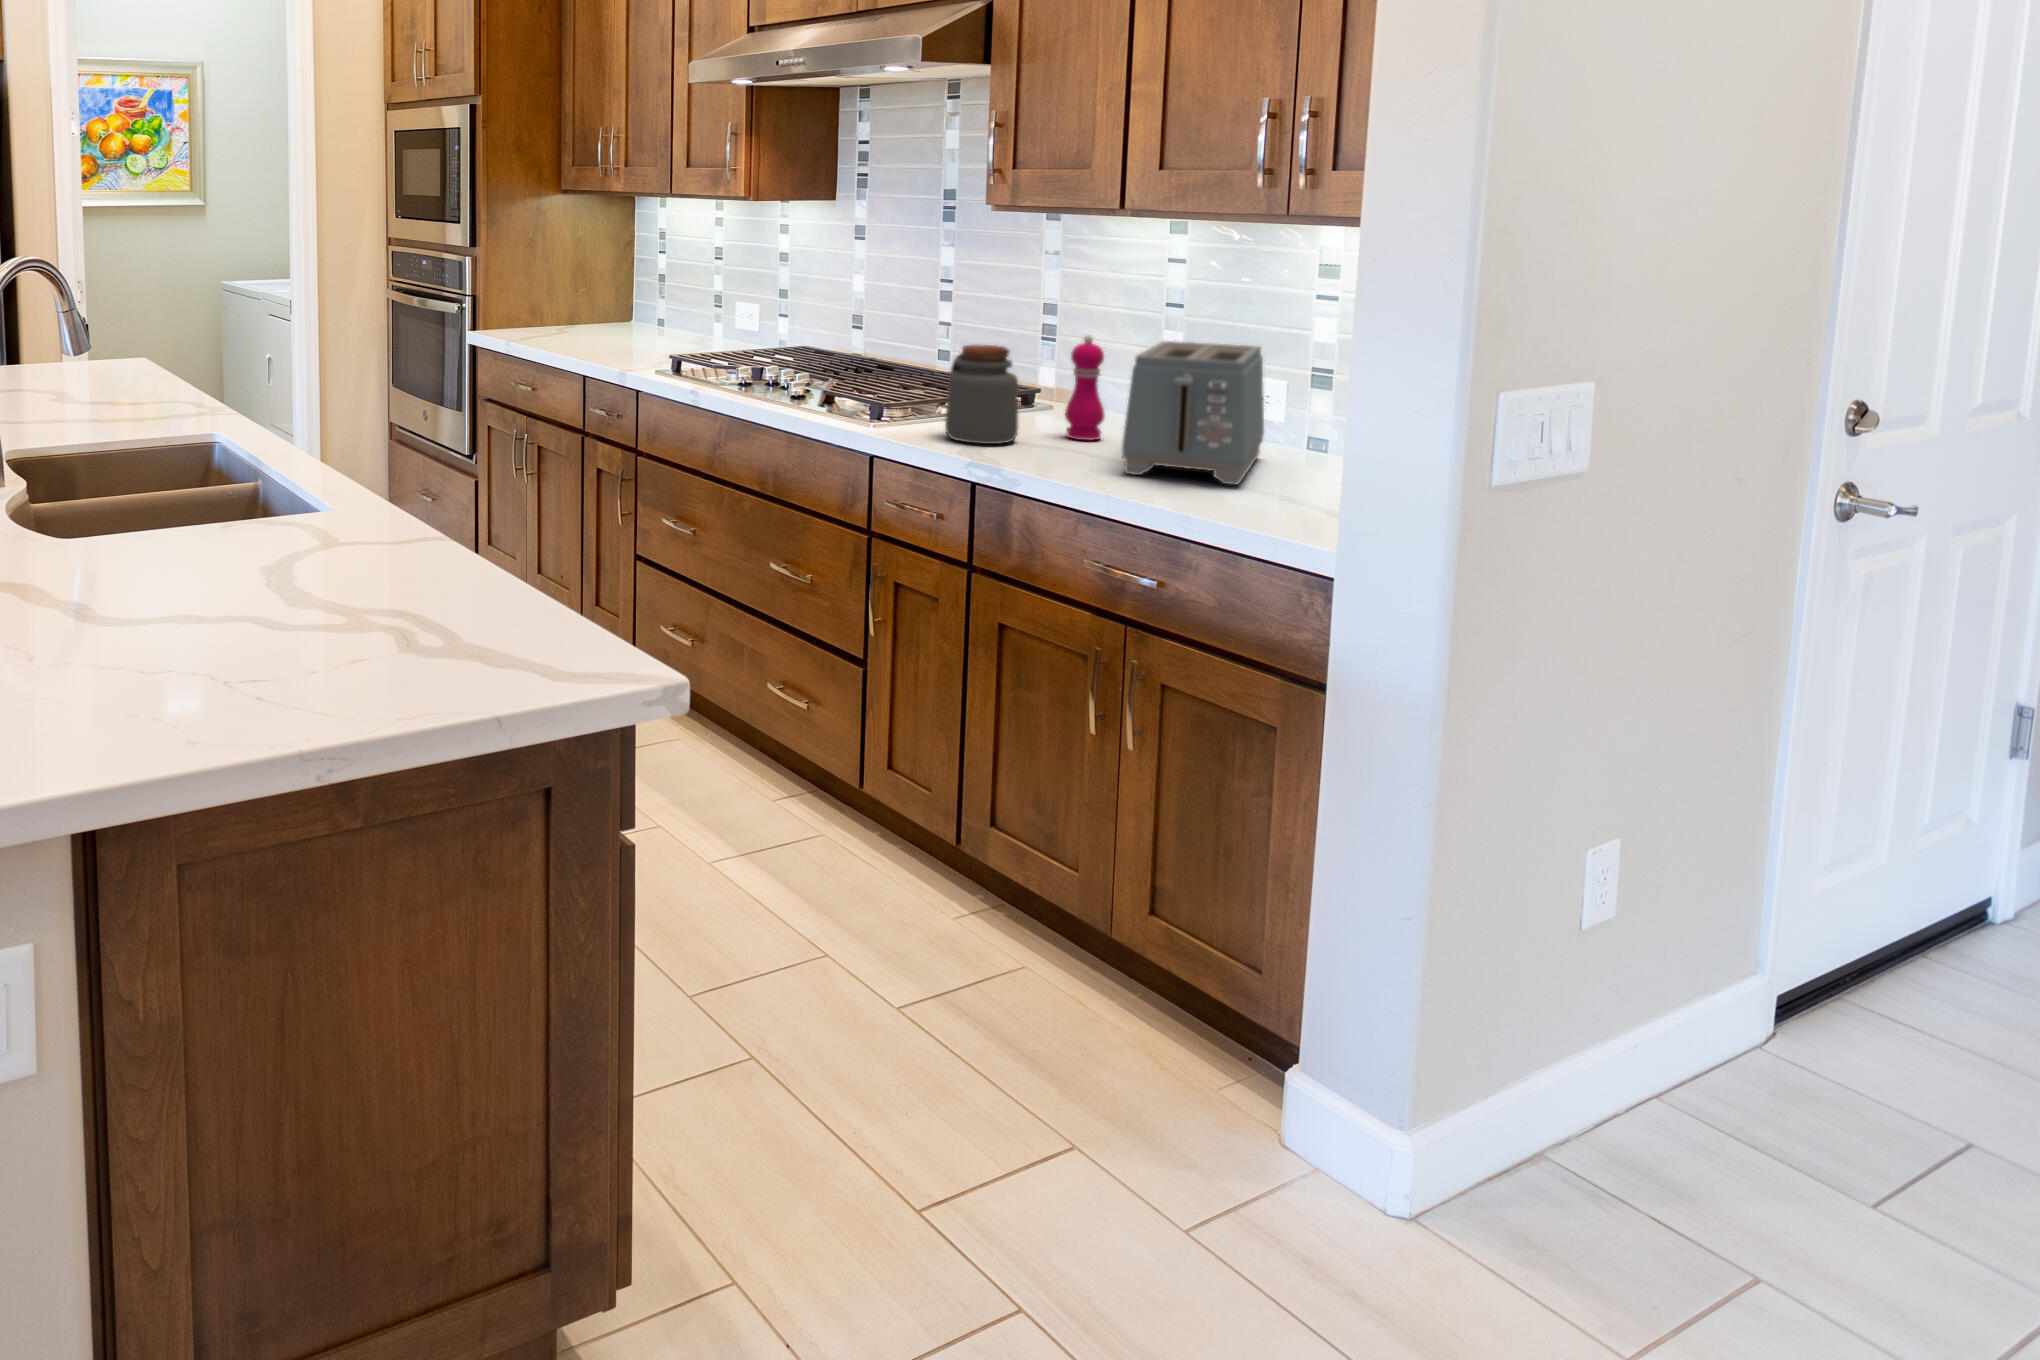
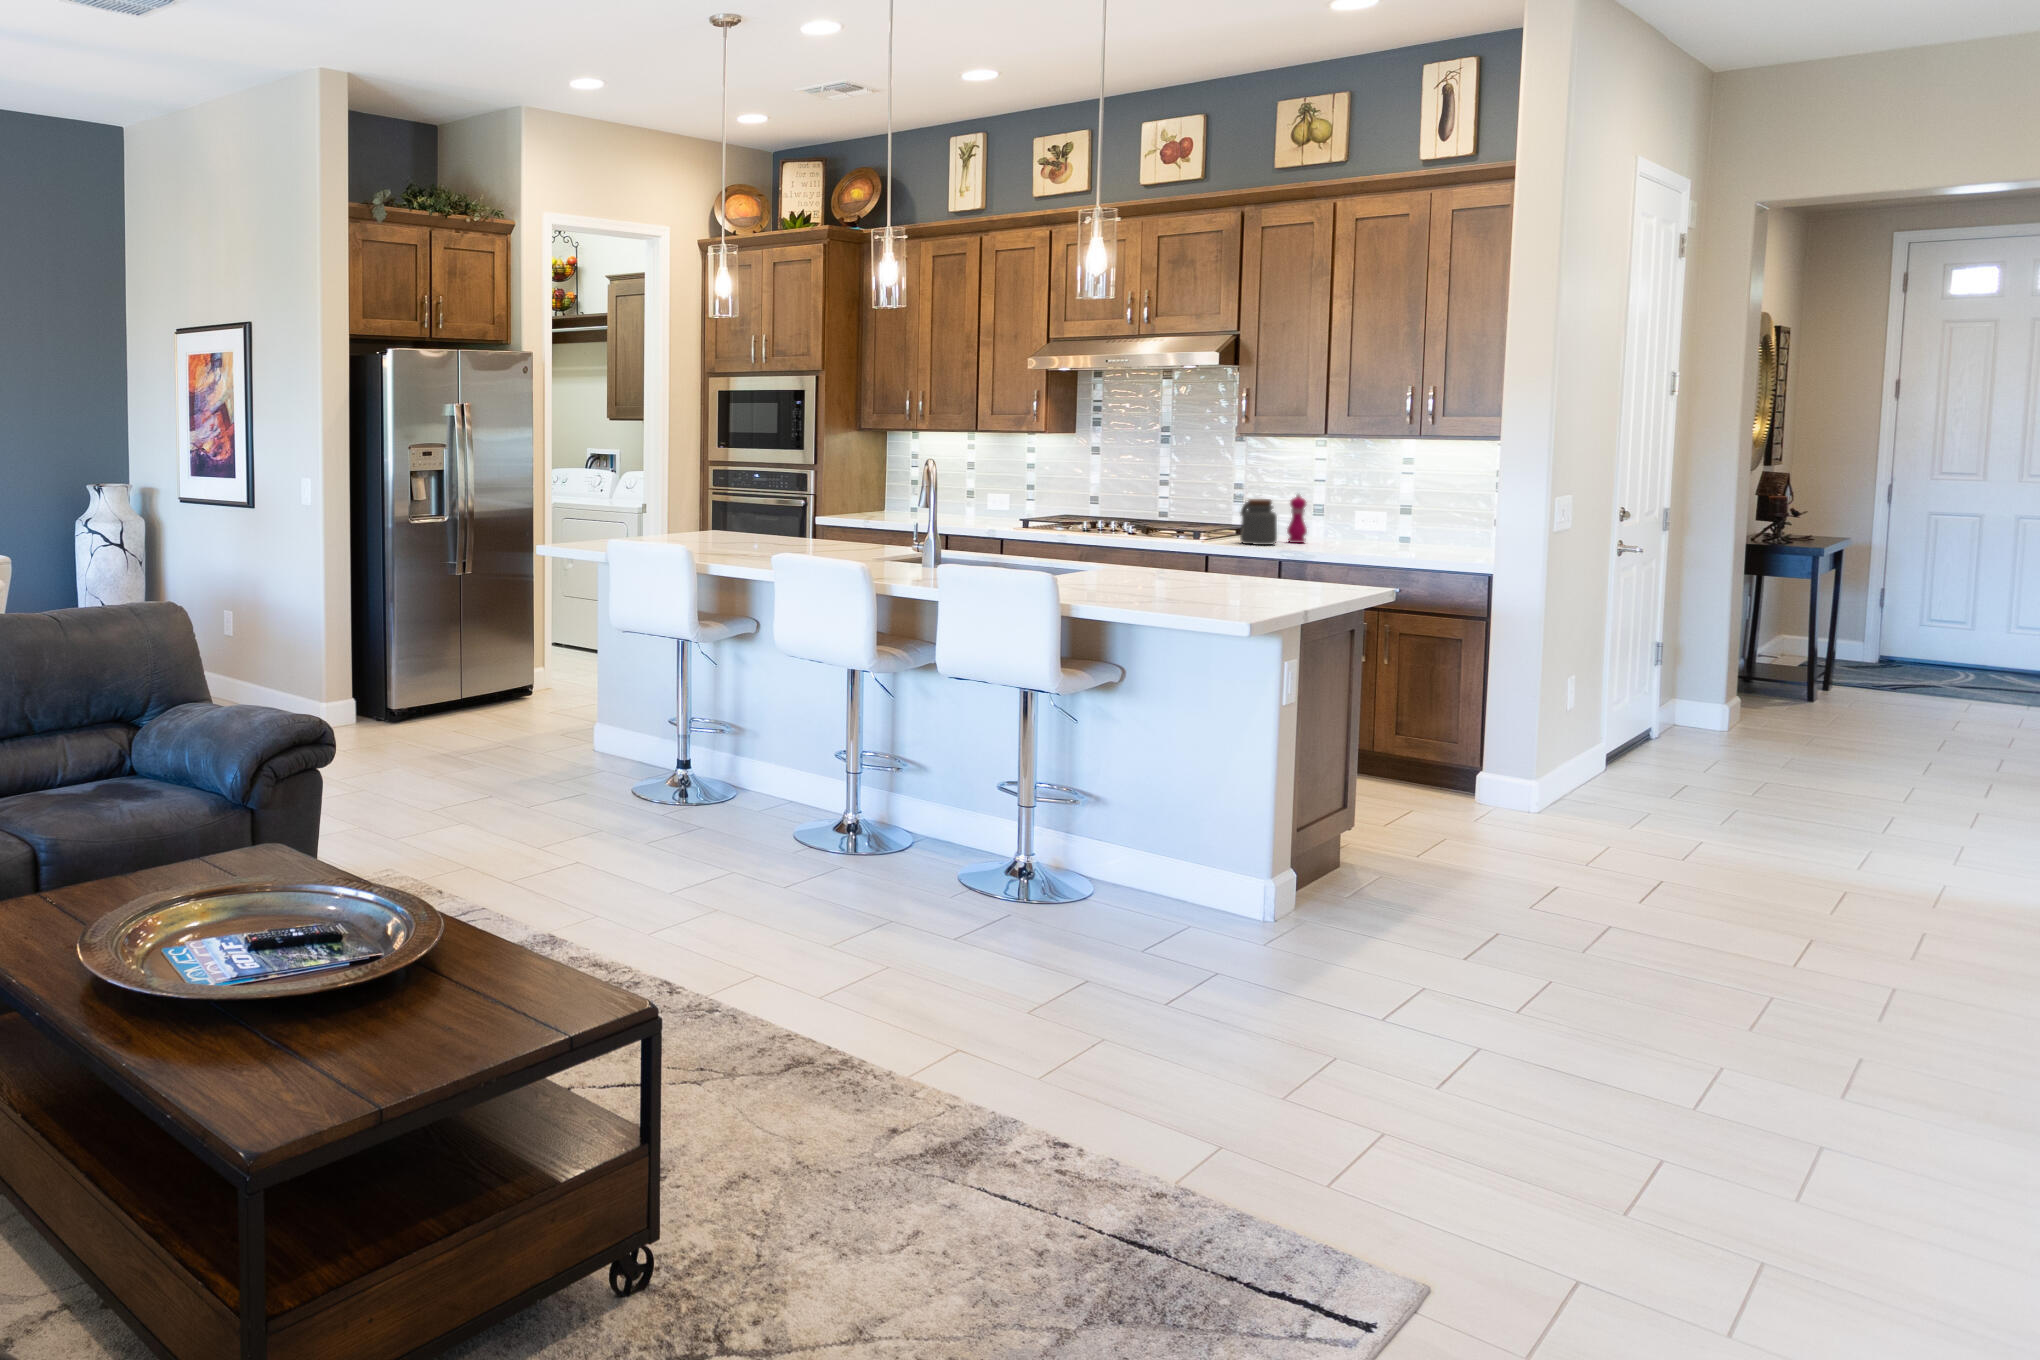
toaster: present [1122,341,1264,485] -> none [1332,494,1406,552]

